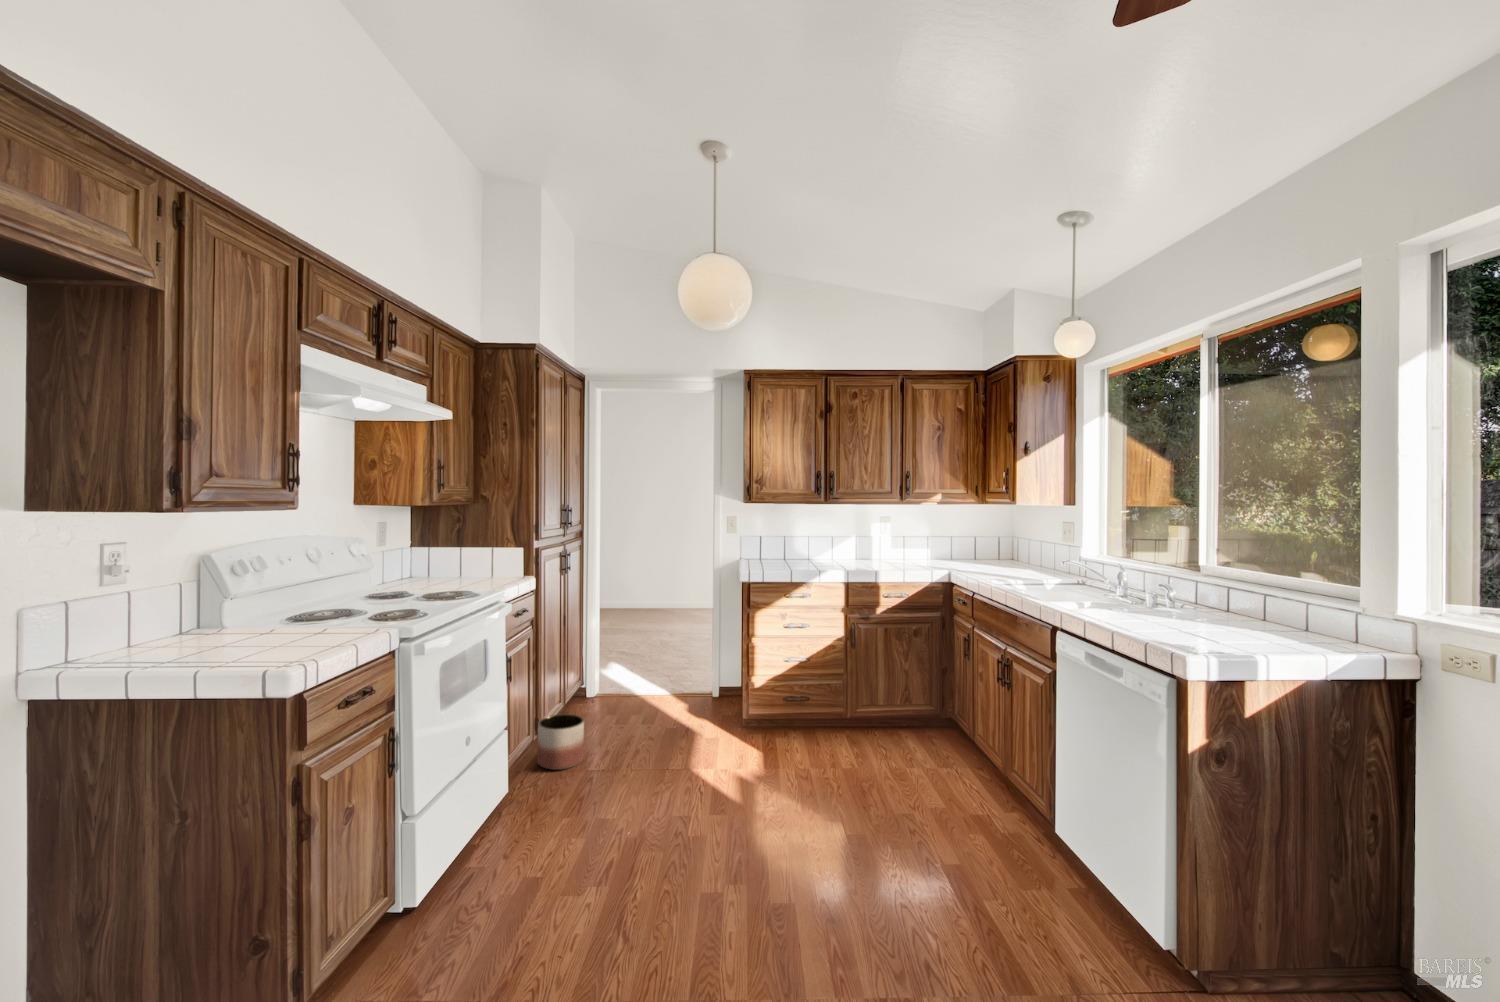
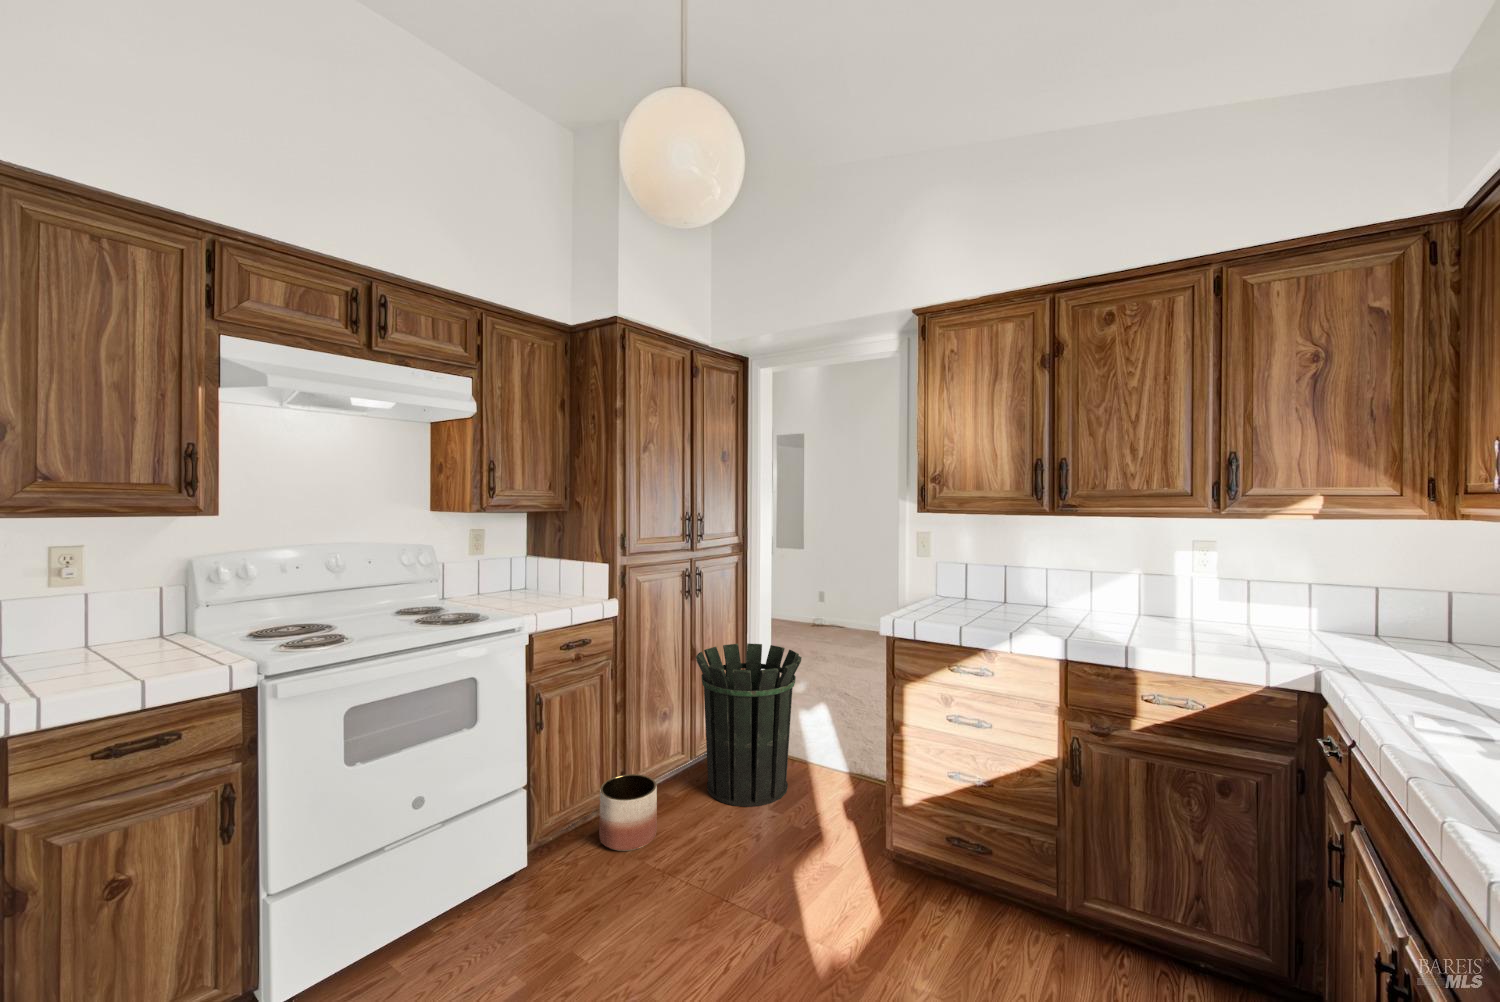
waste bin: none [572,609,656,729] -> present [696,644,802,807]

